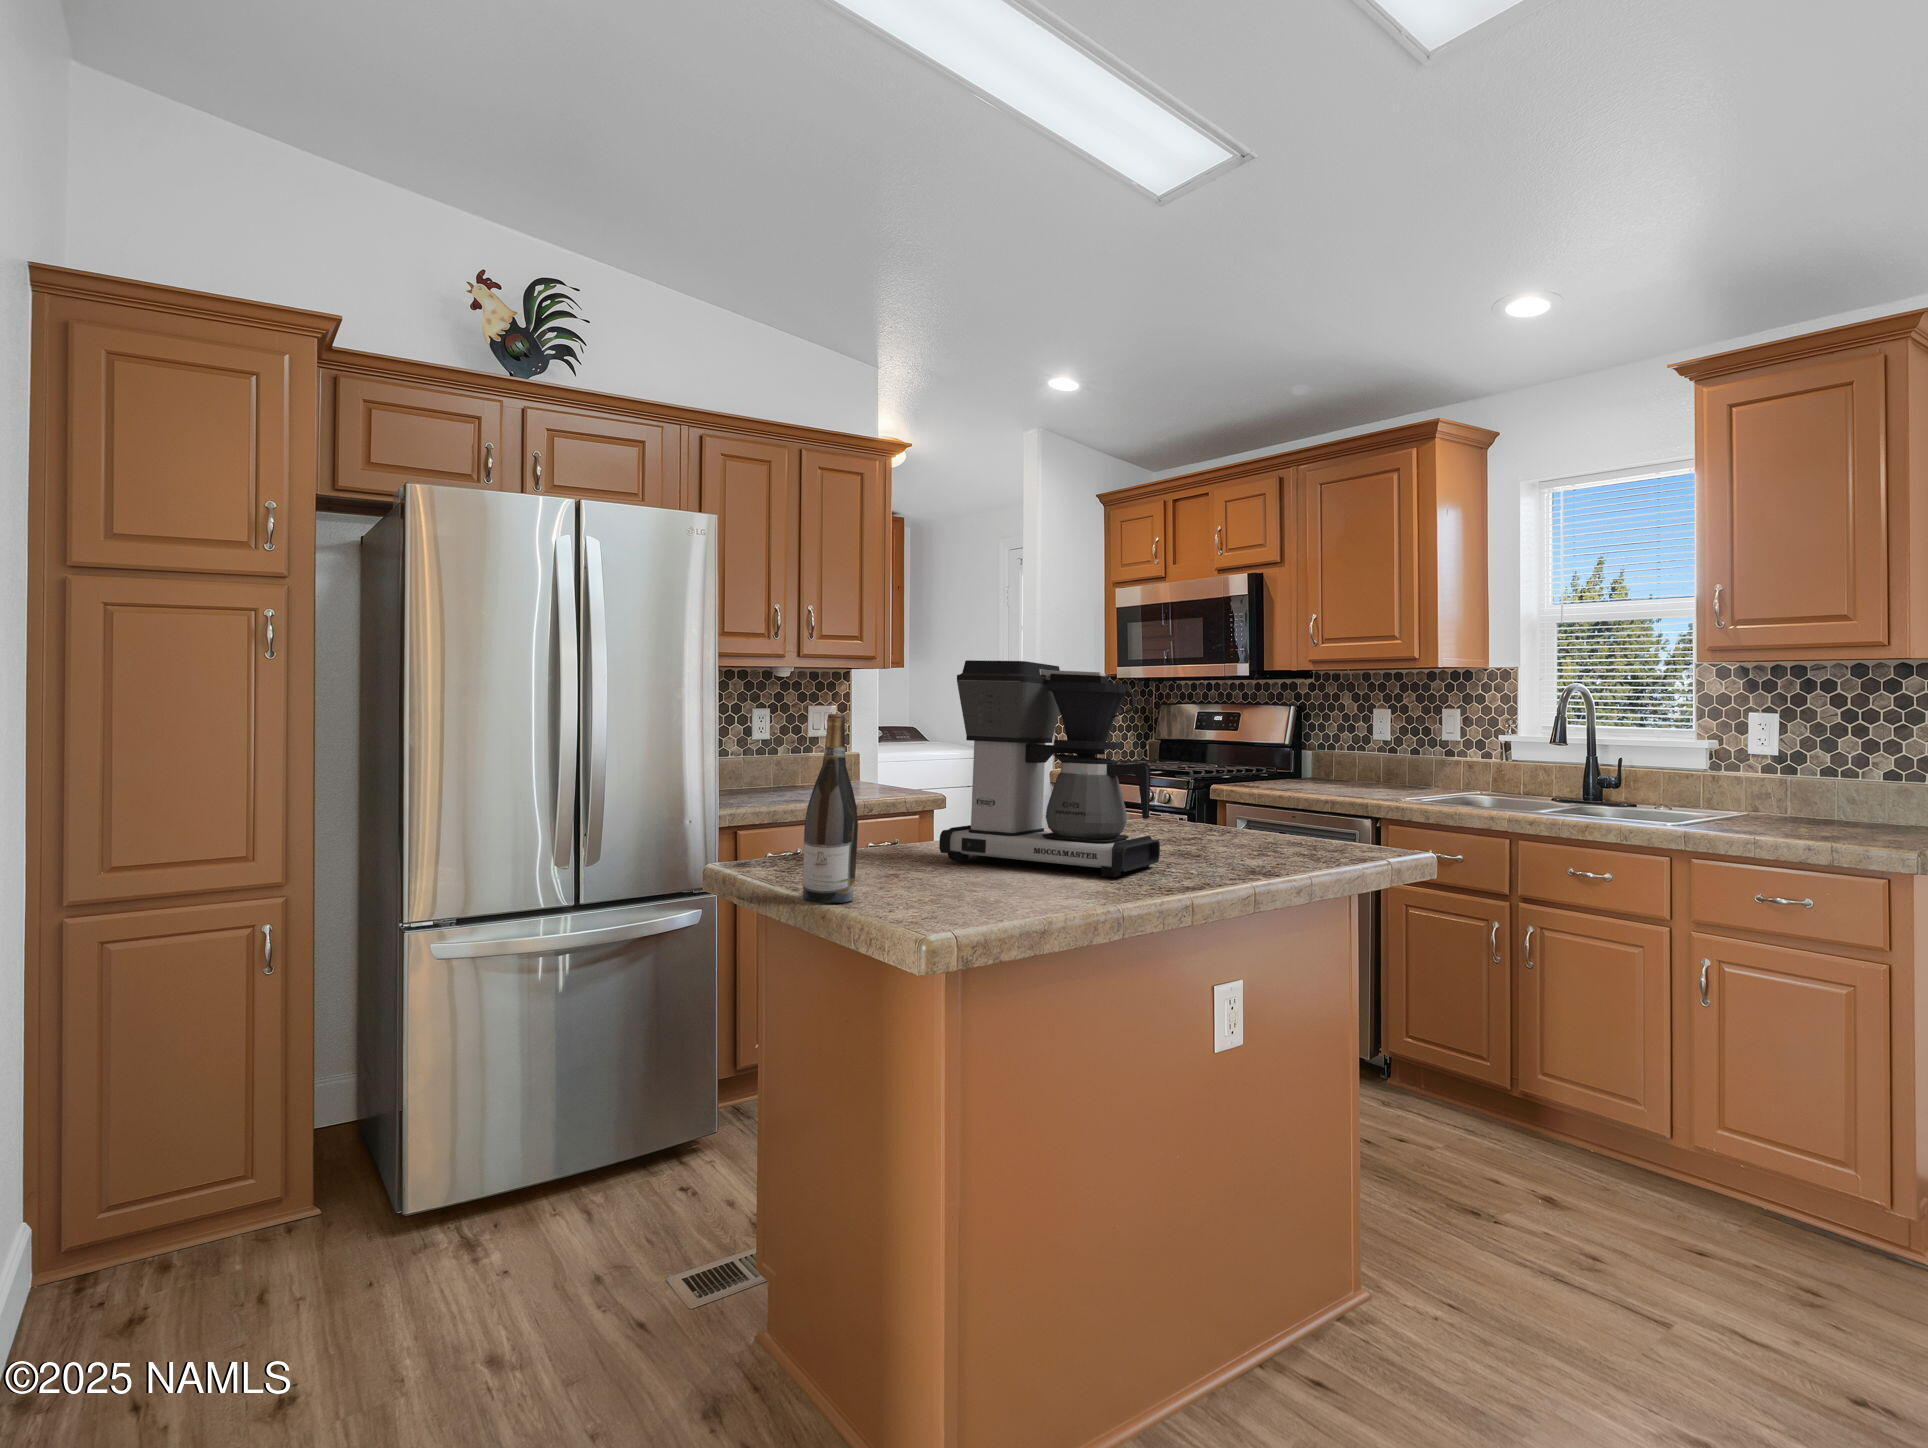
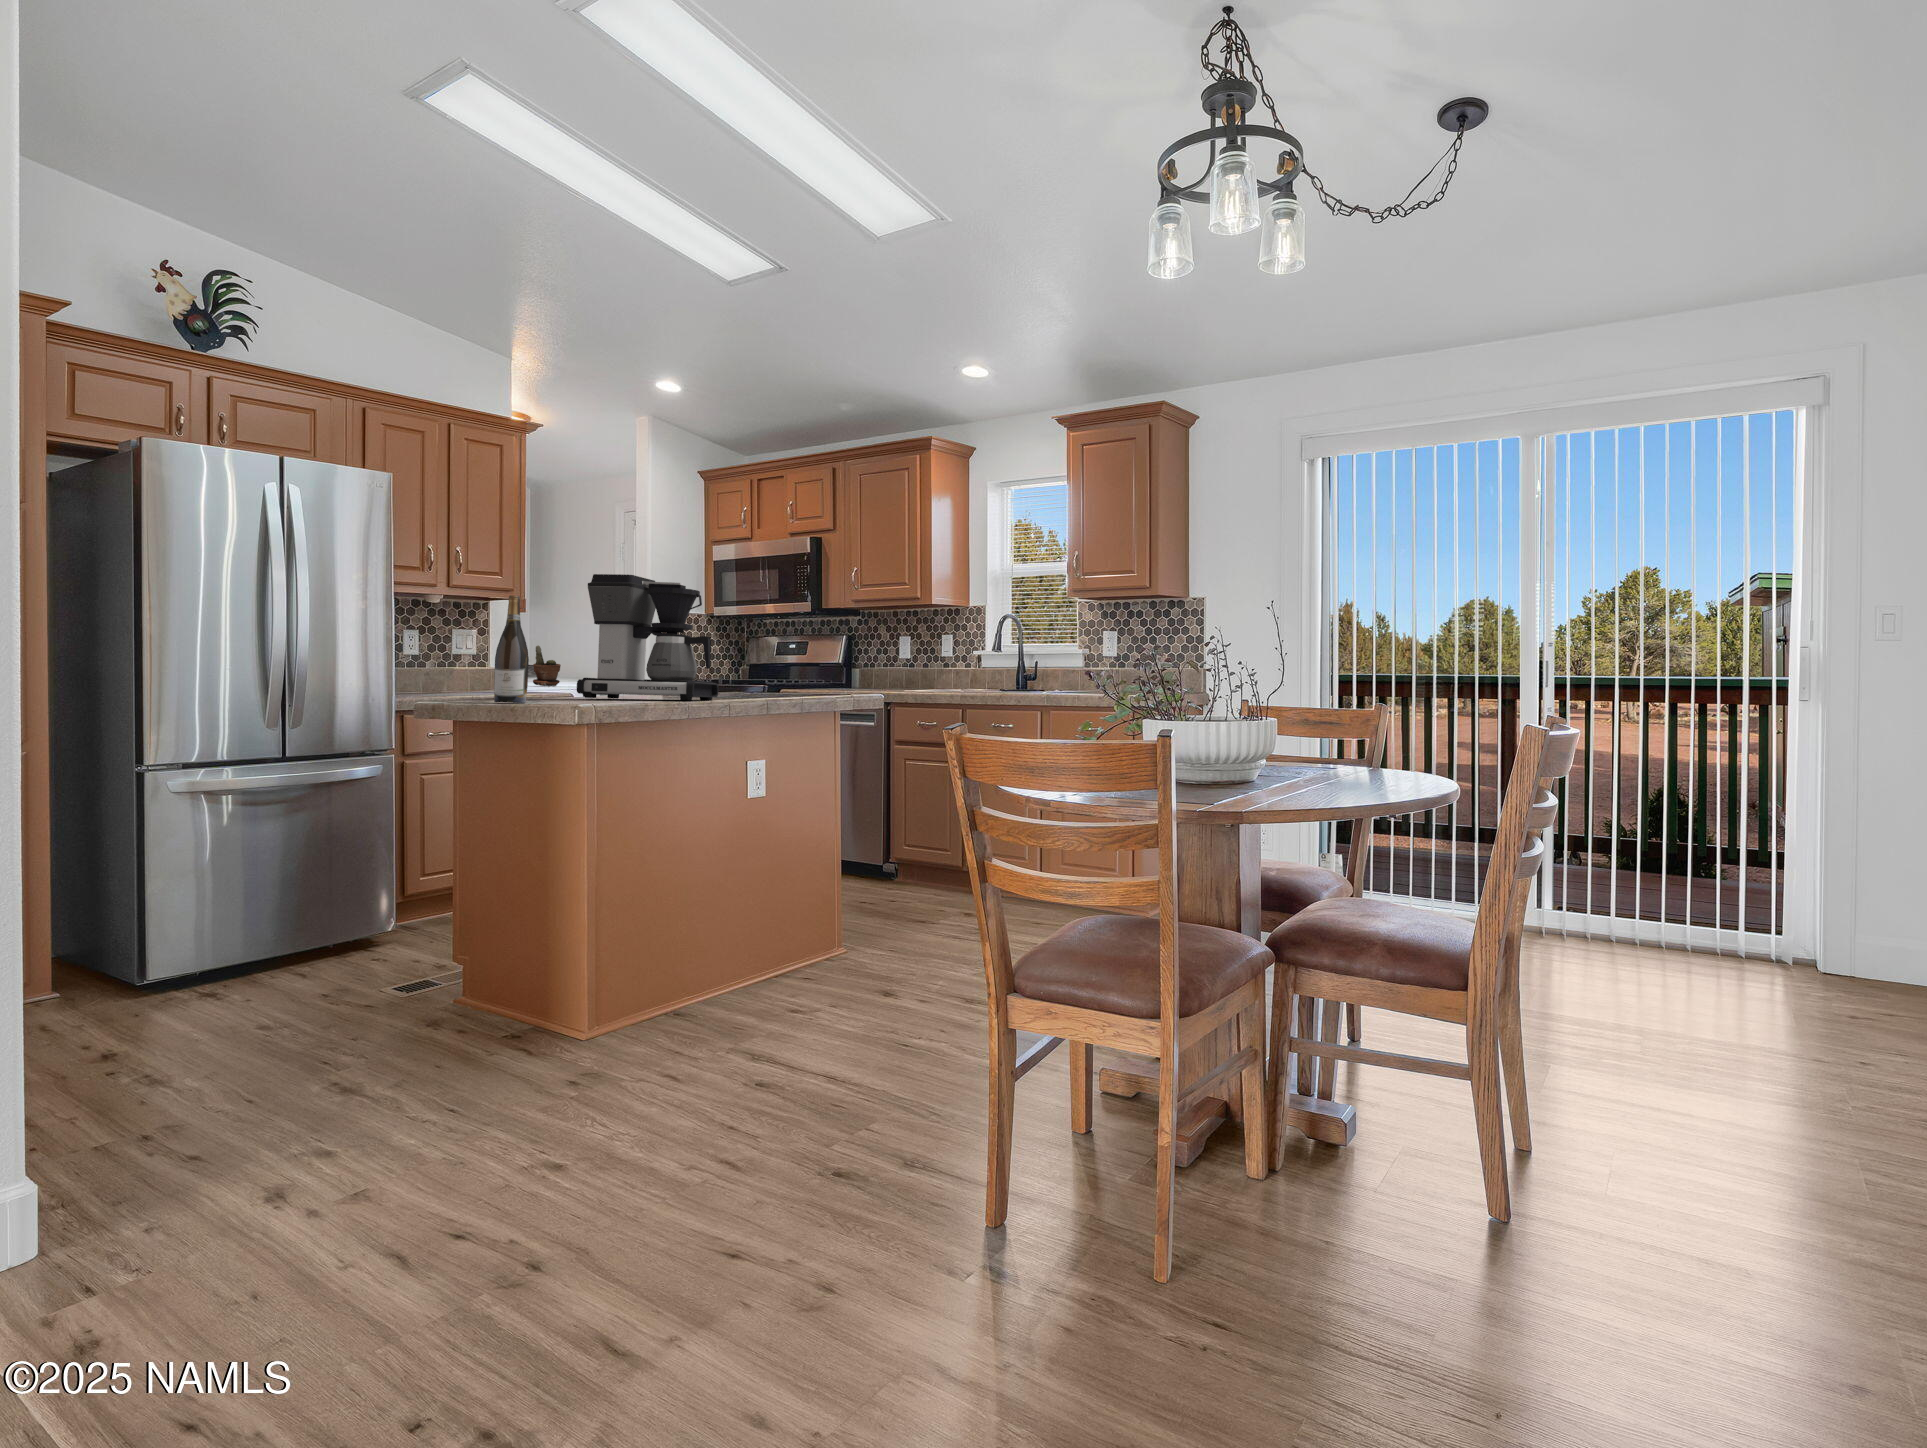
potted plant: none [905,713,936,762] -> present [533,645,561,686]

